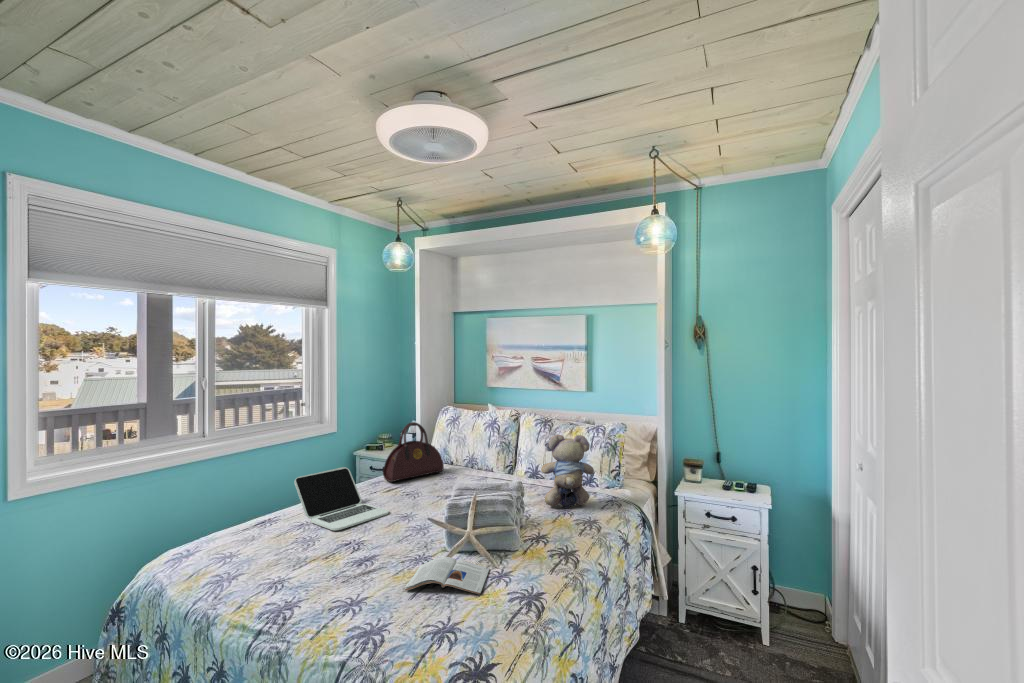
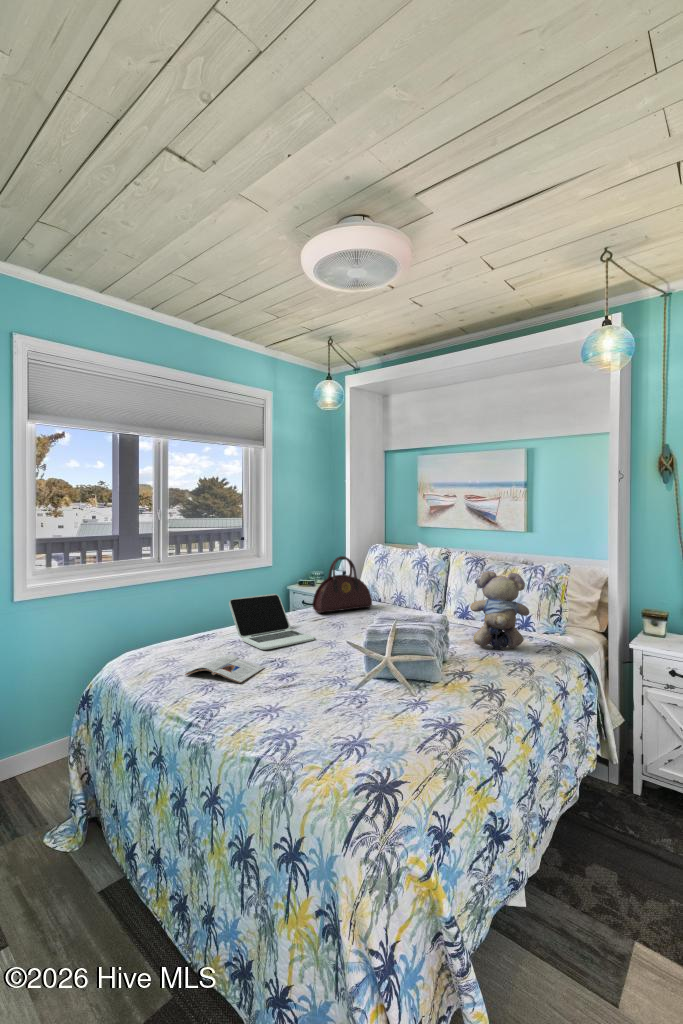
magazine: present [405,557,490,594] -> present [185,655,264,683]

